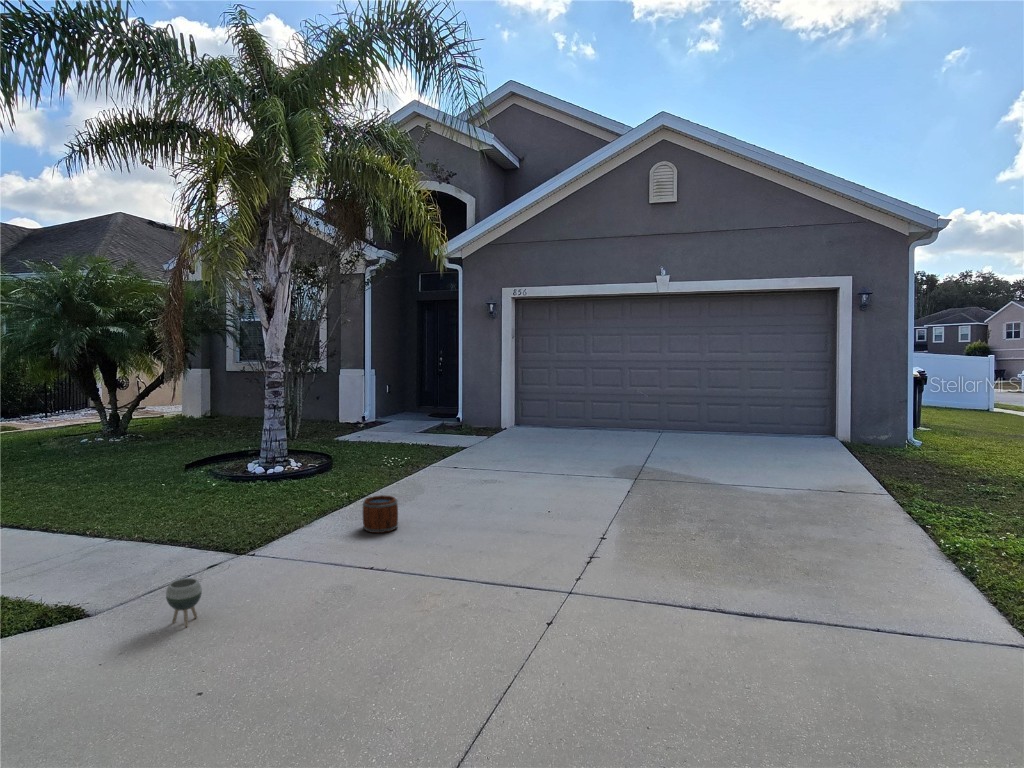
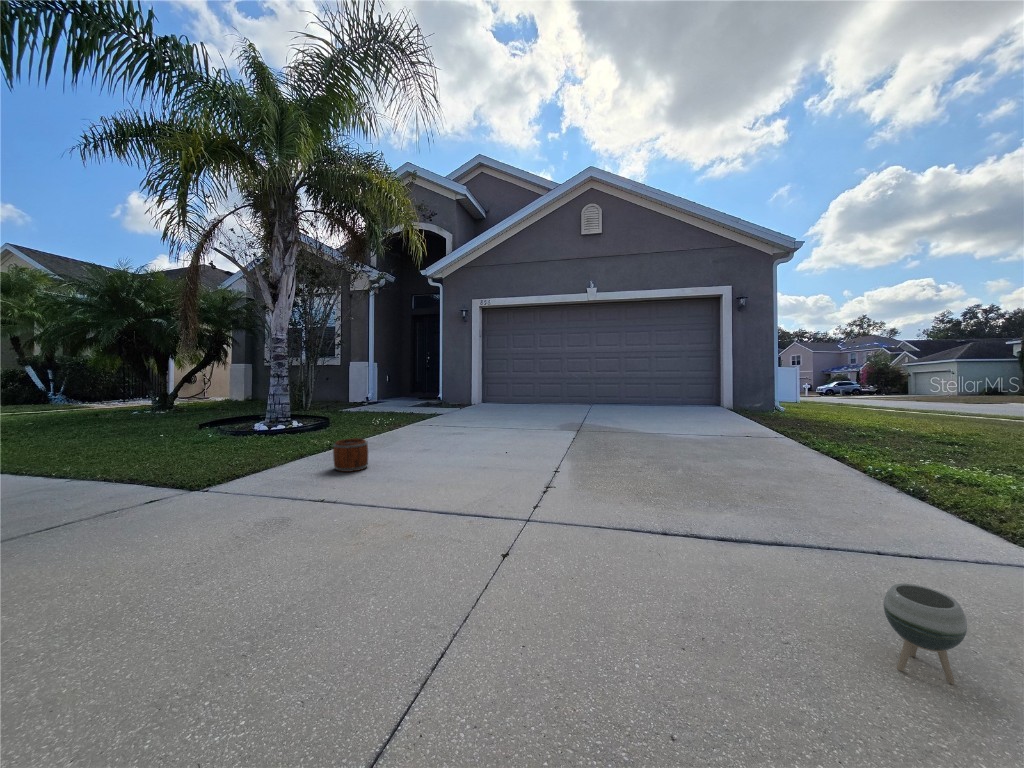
planter: present [166,578,202,627] -> present [884,584,967,684]

